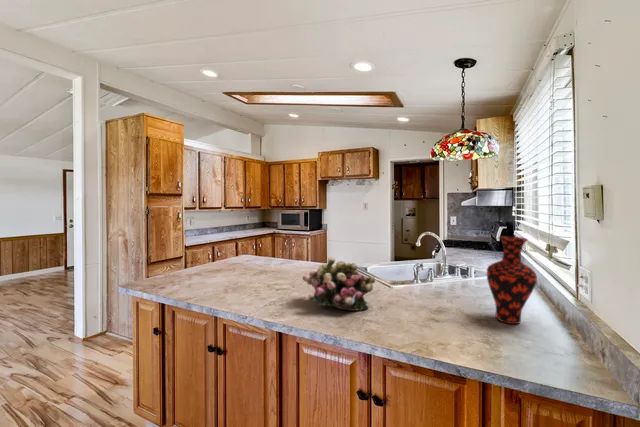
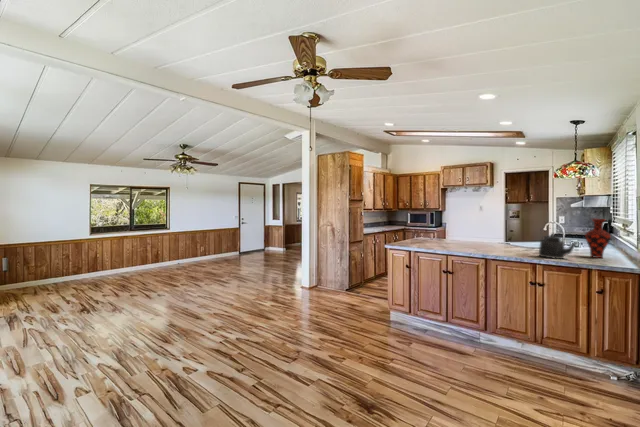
flower arrangement: present [303,257,375,311] -> none [485,230,524,253]
kettle: none [395,259,475,341] -> present [539,234,576,259]

